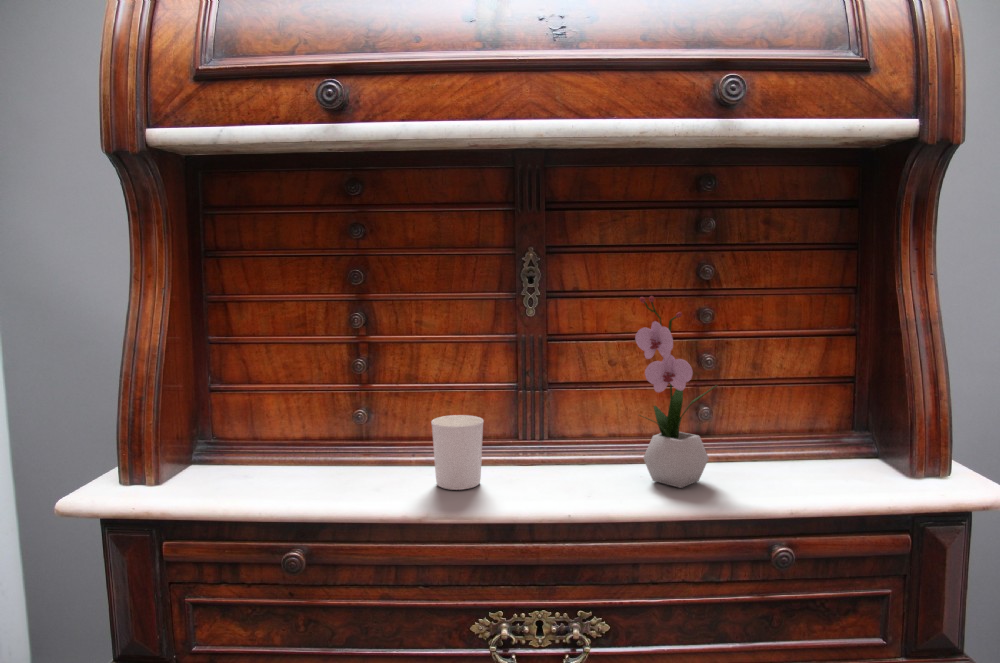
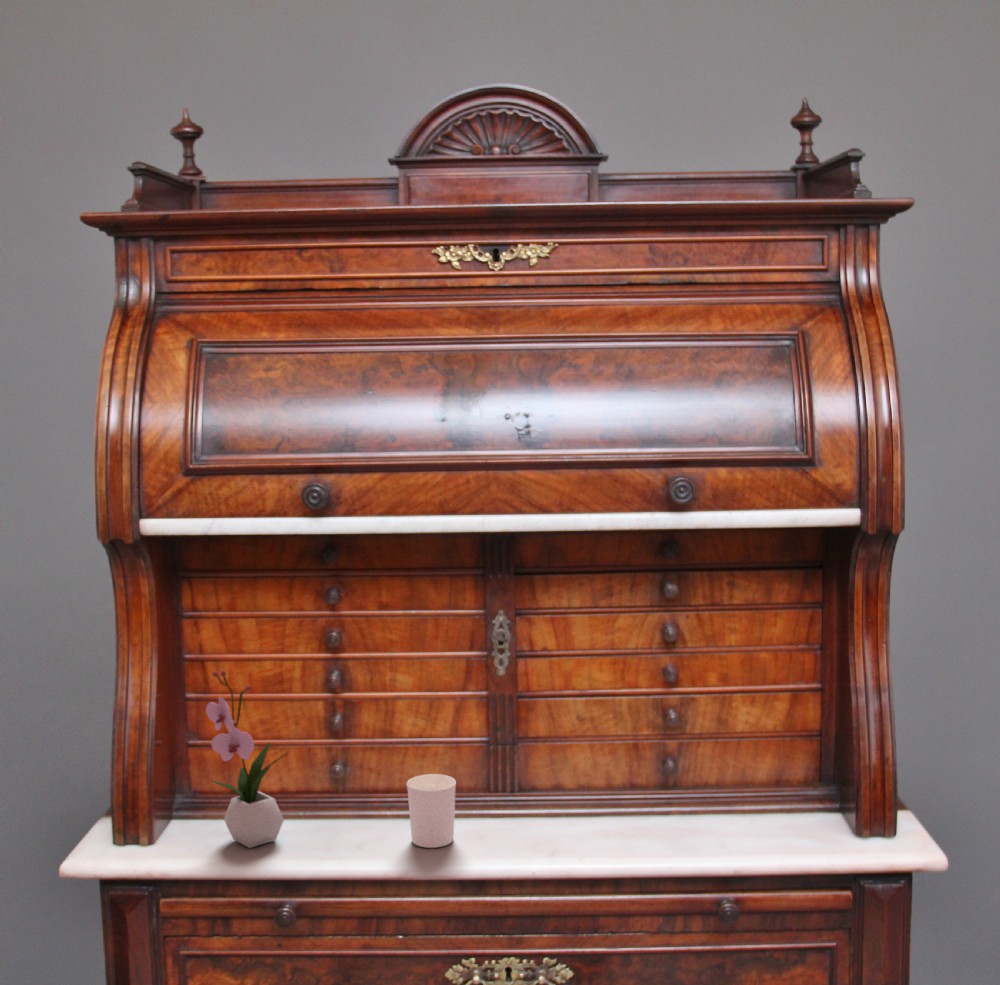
flower arrangement: present [635,296,717,488] -> present [206,671,286,848]

